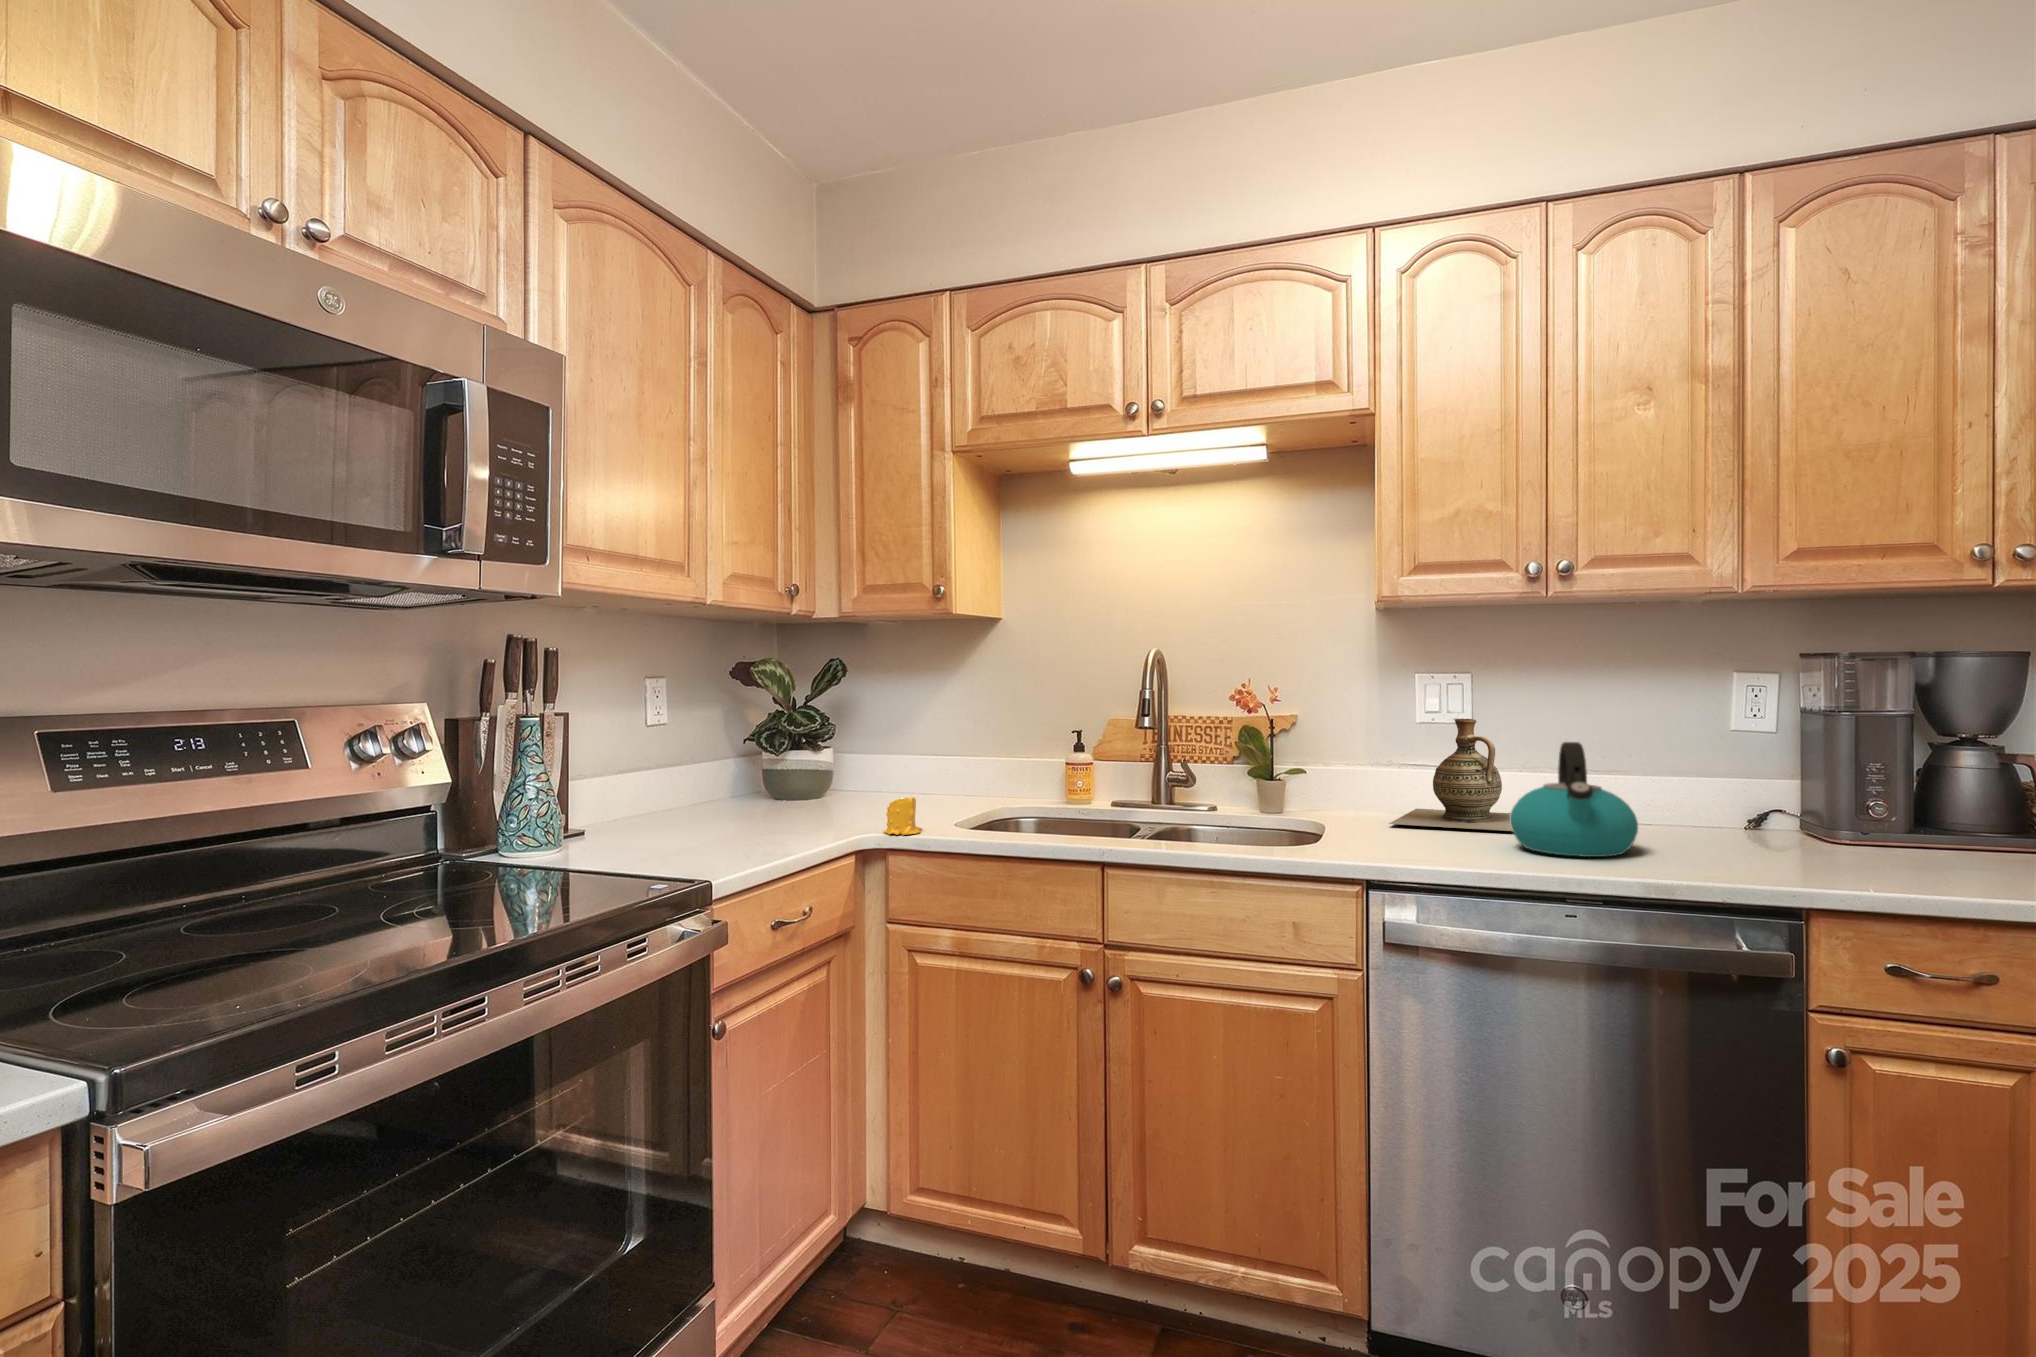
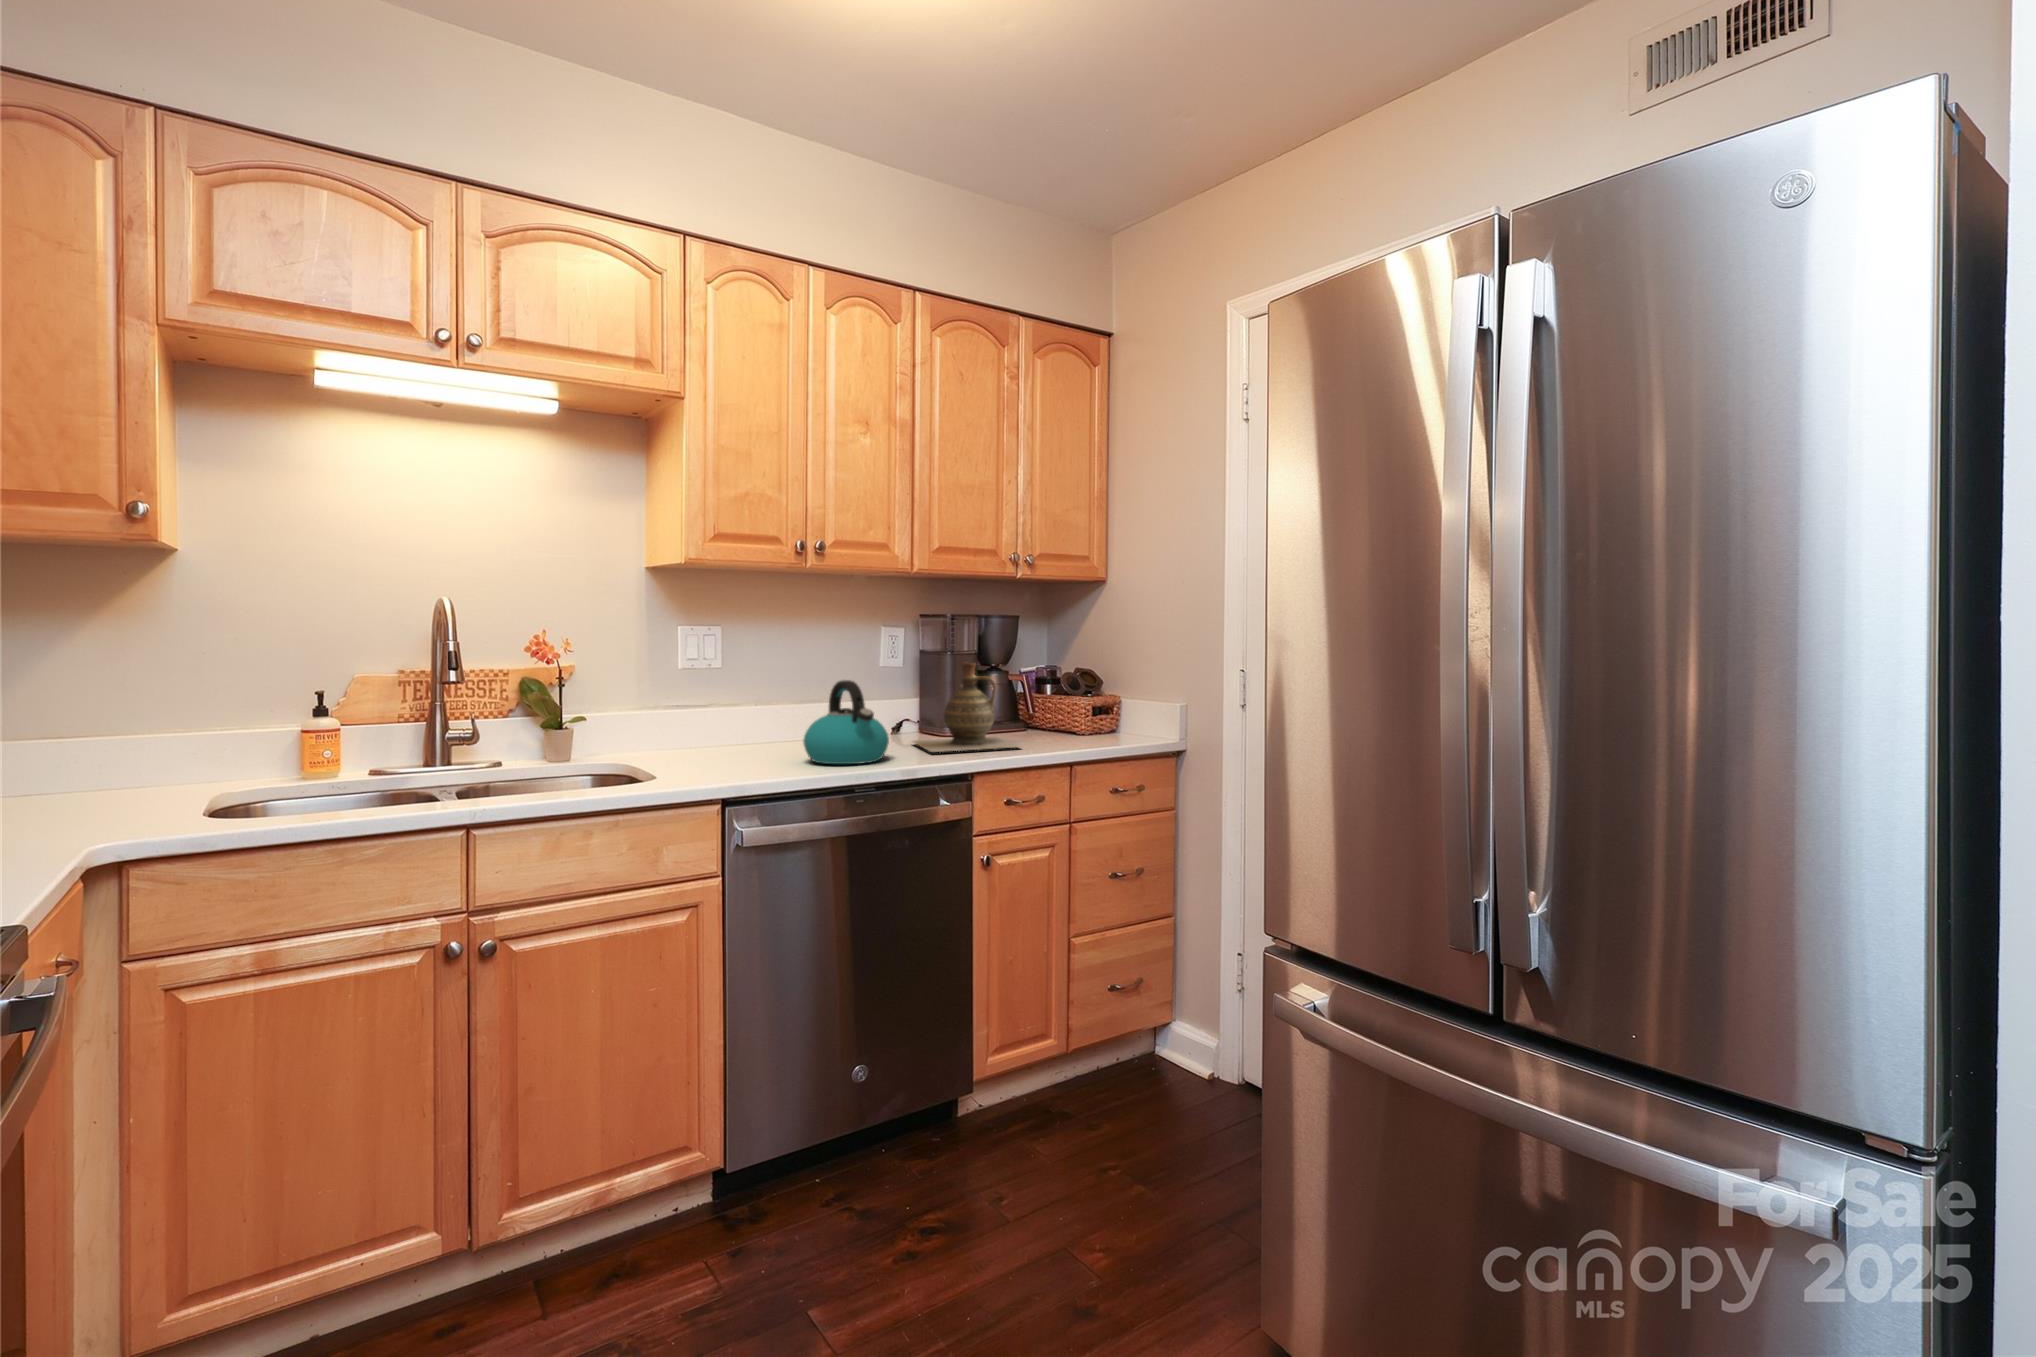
ceramic jug: present [1389,719,1512,831] -> present [913,663,1018,752]
candle: present [883,797,922,835] -> none [79,779,152,834]

